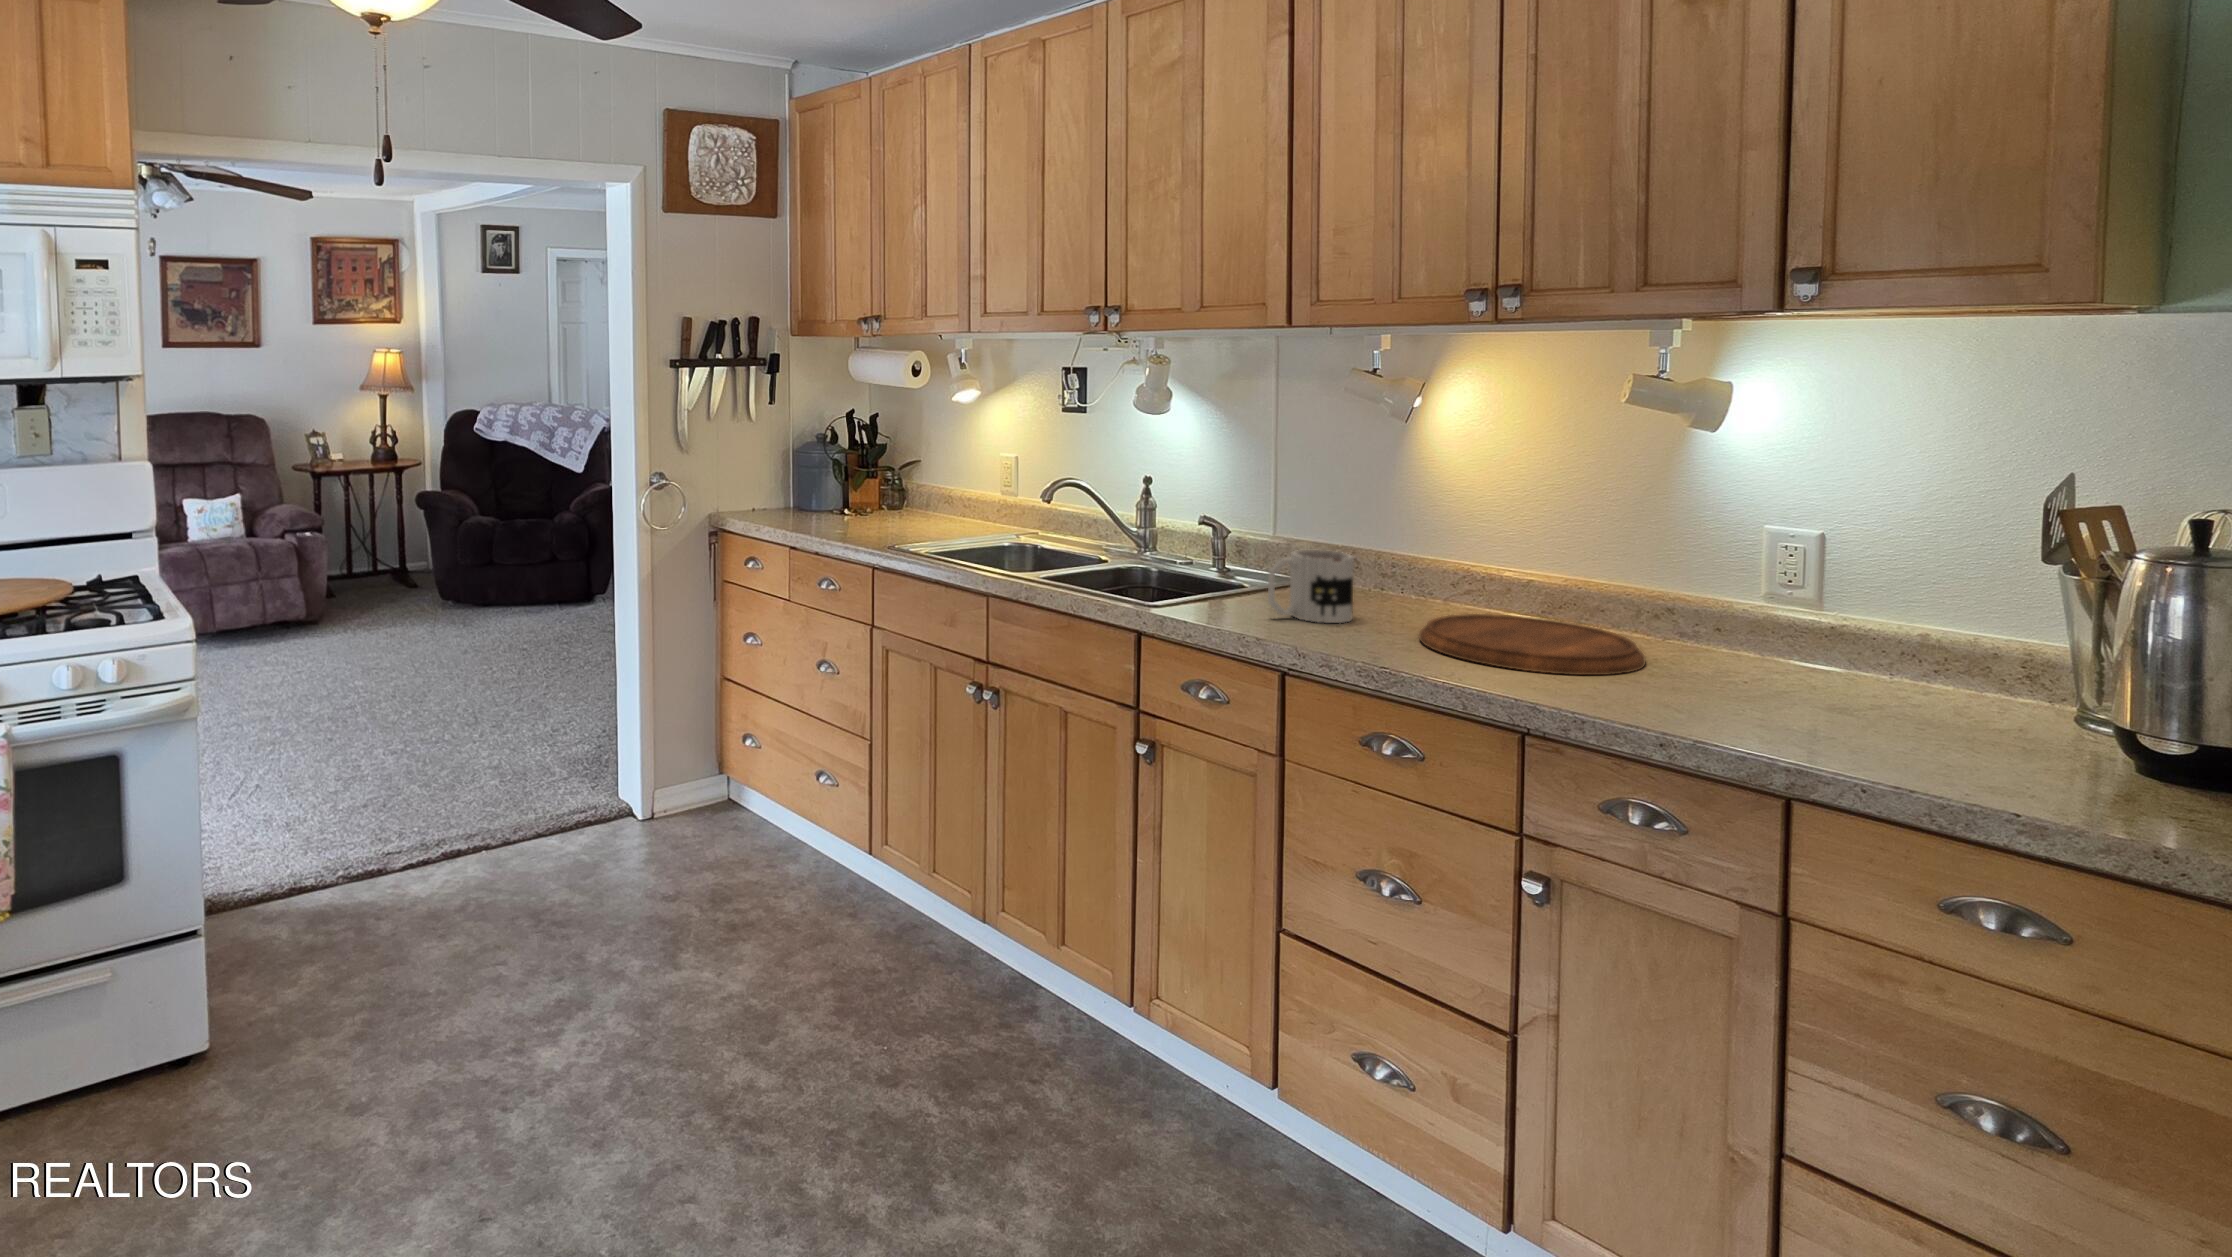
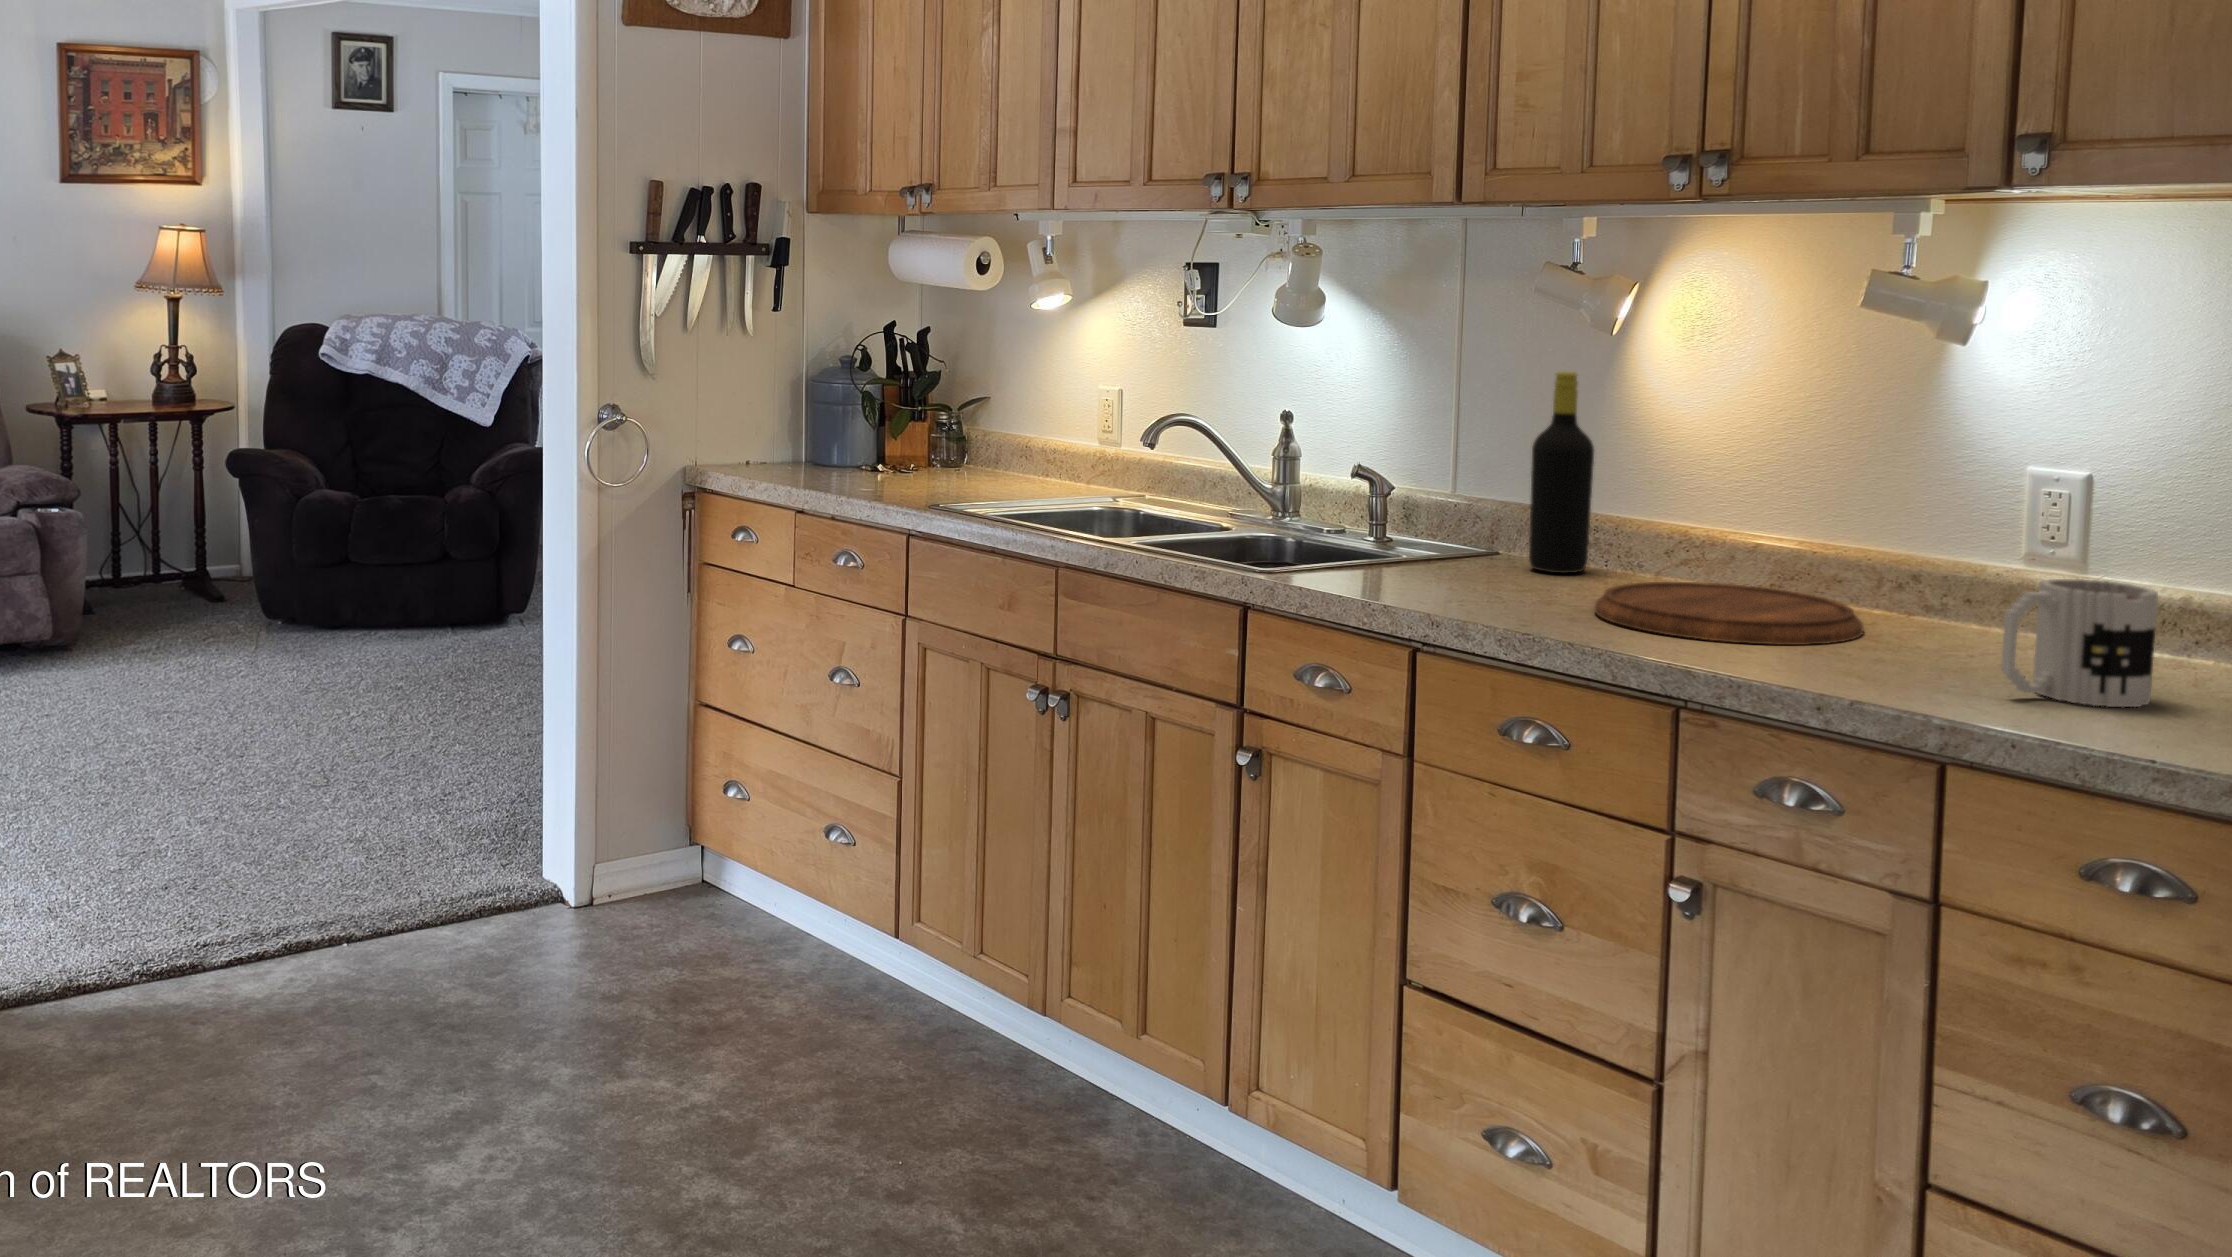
bottle: none [1344,452,1393,601] -> present [1529,371,1594,573]
mug: present [1268,550,1354,623] -> present [2001,579,2158,707]

